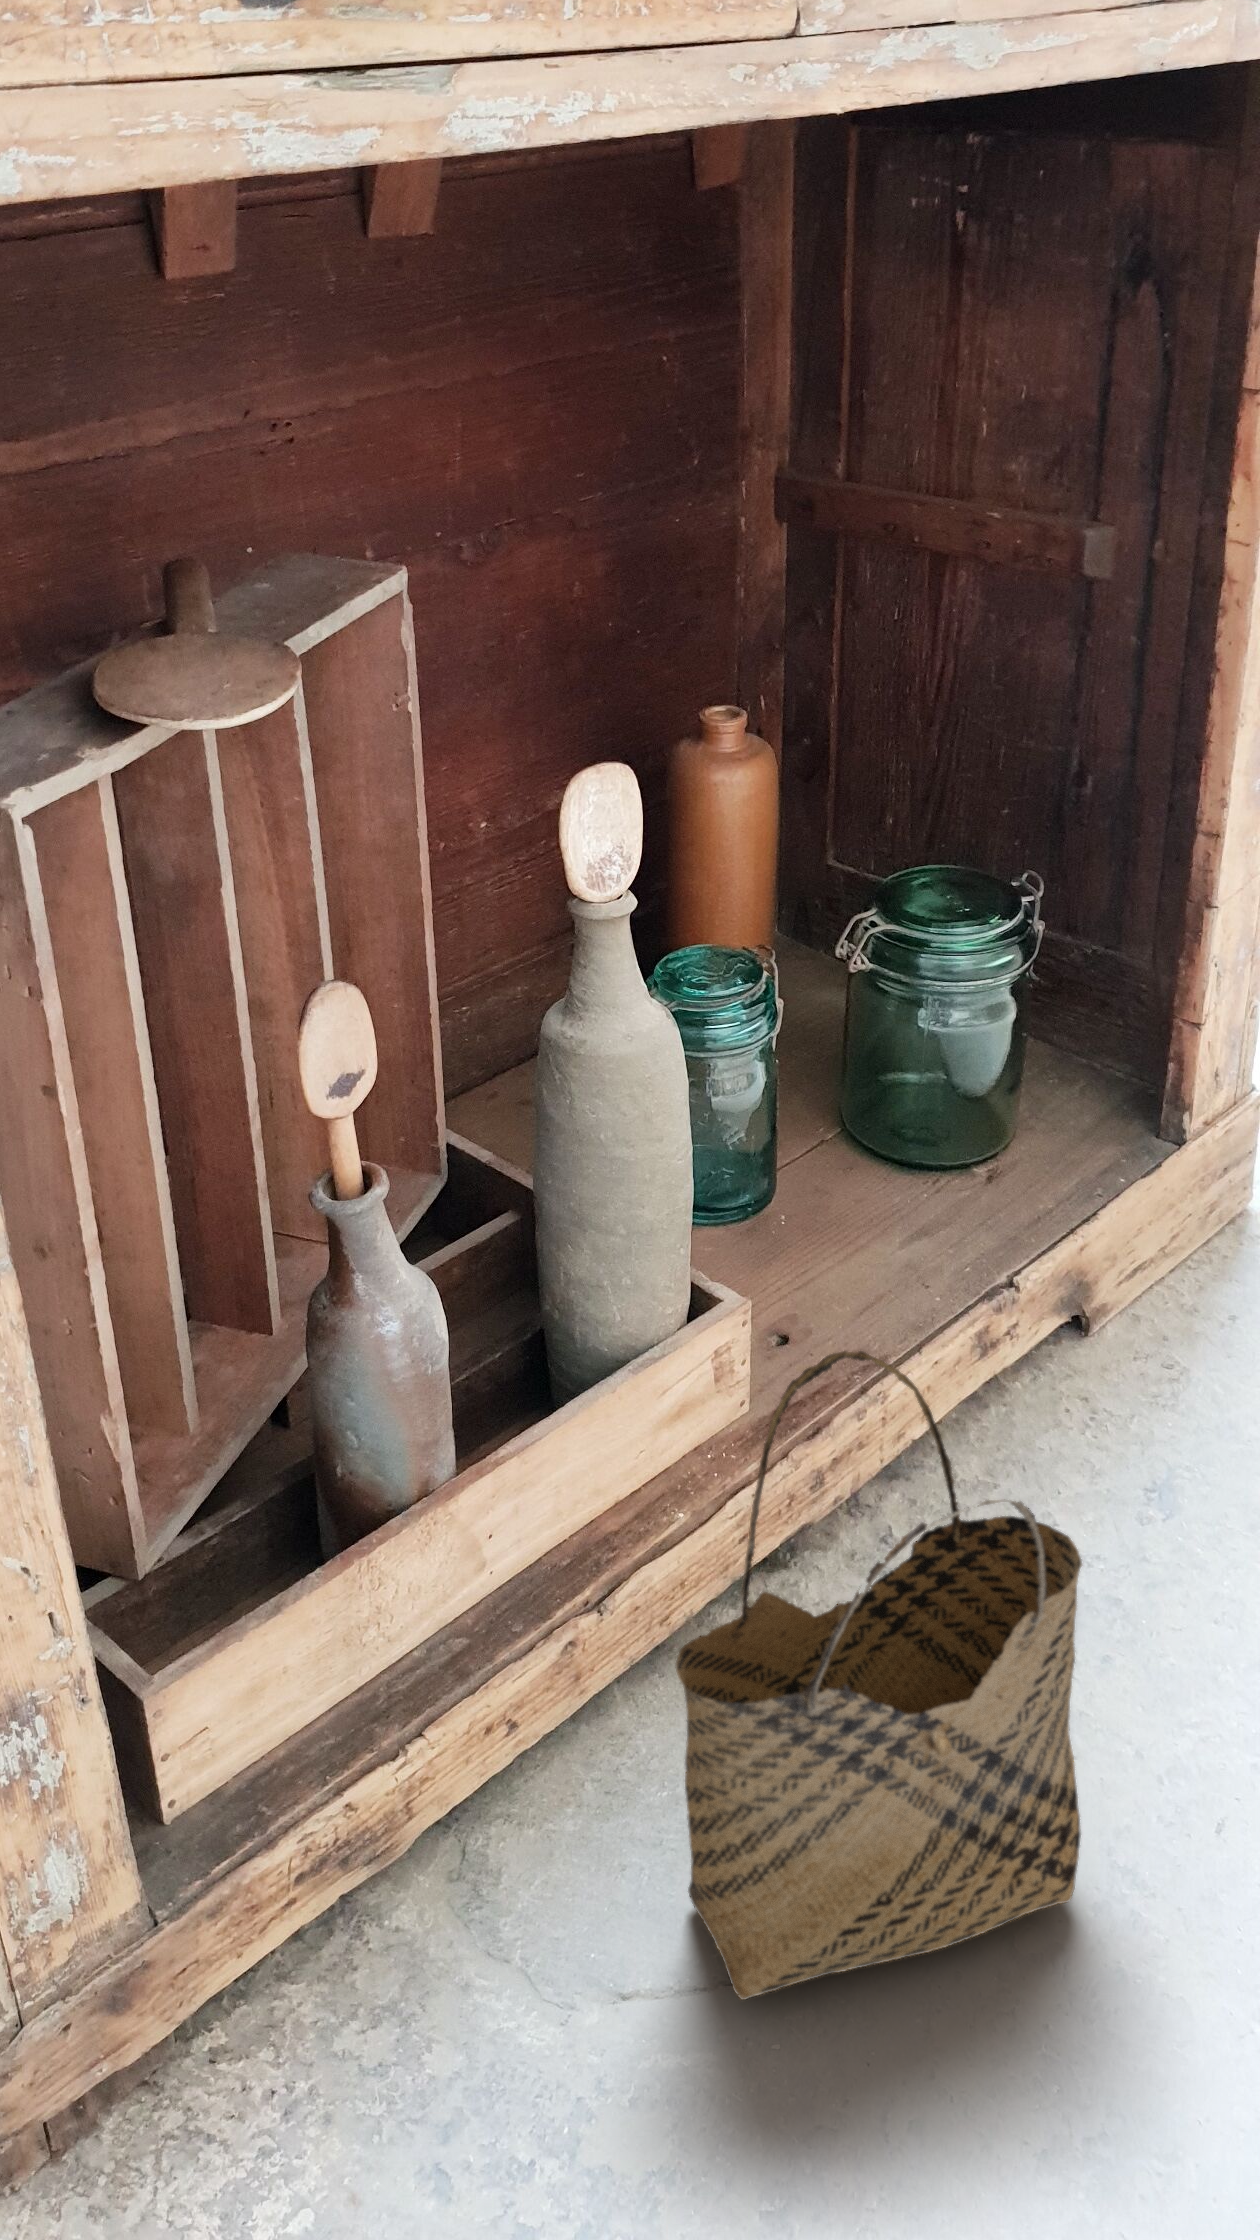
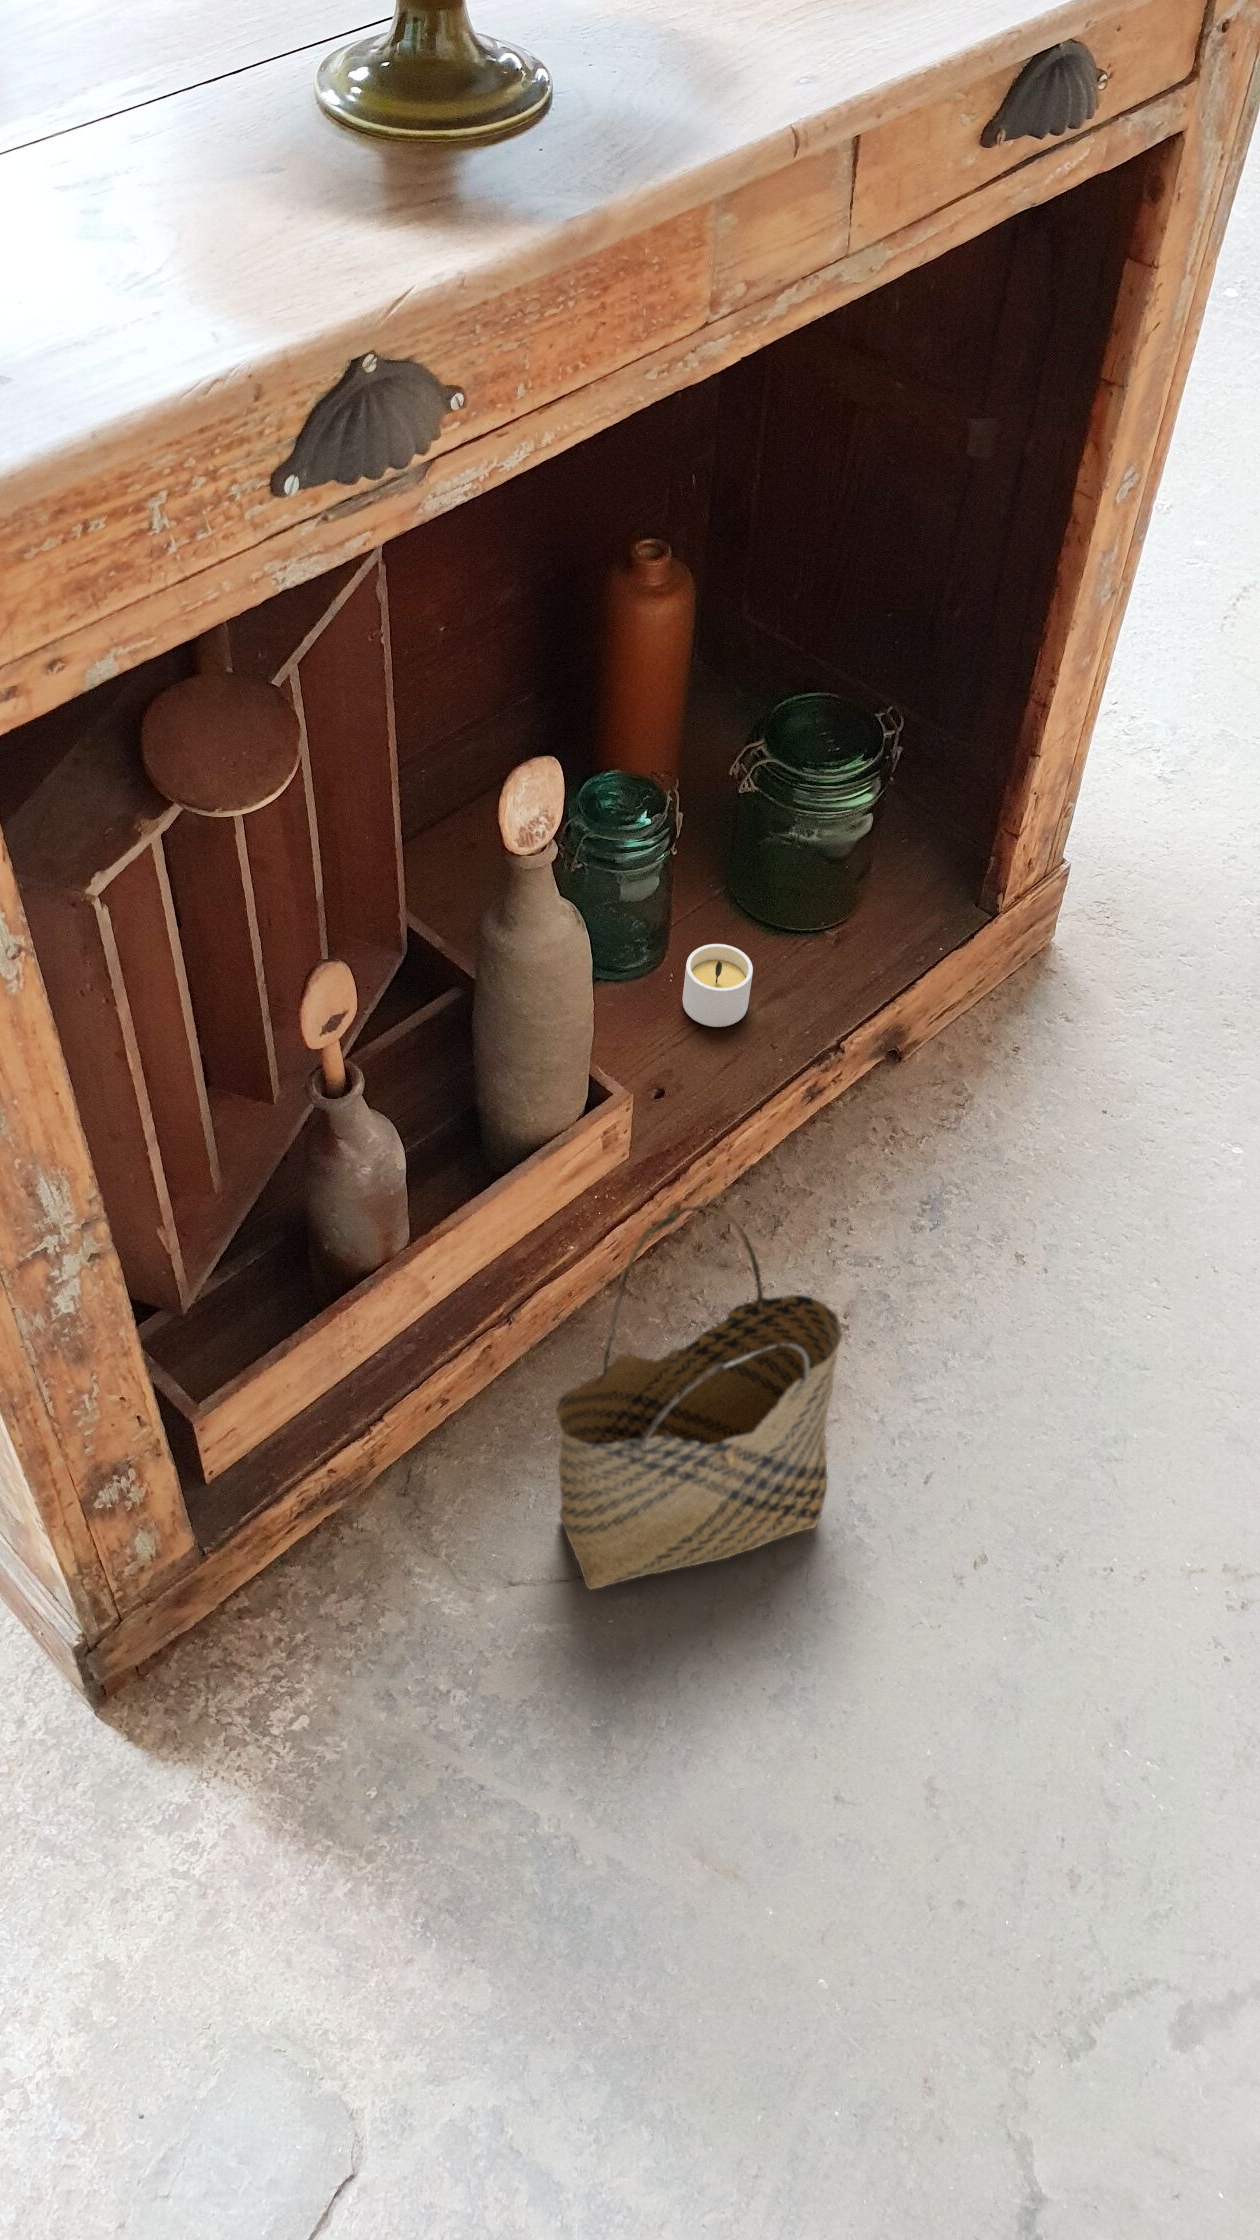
candle: none [804,1166,922,1270] -> present [683,944,753,1027]

